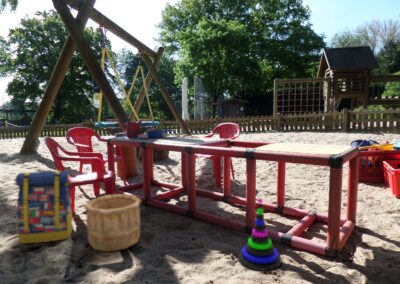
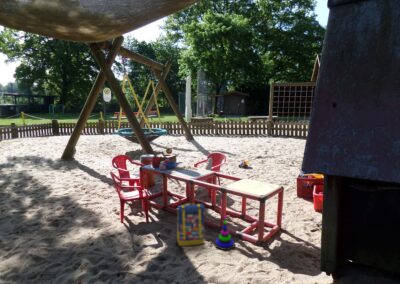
backpack: present [15,170,73,243] -> present [177,203,205,246]
wooden bucket: present [84,194,141,252] -> none [136,208,165,239]

